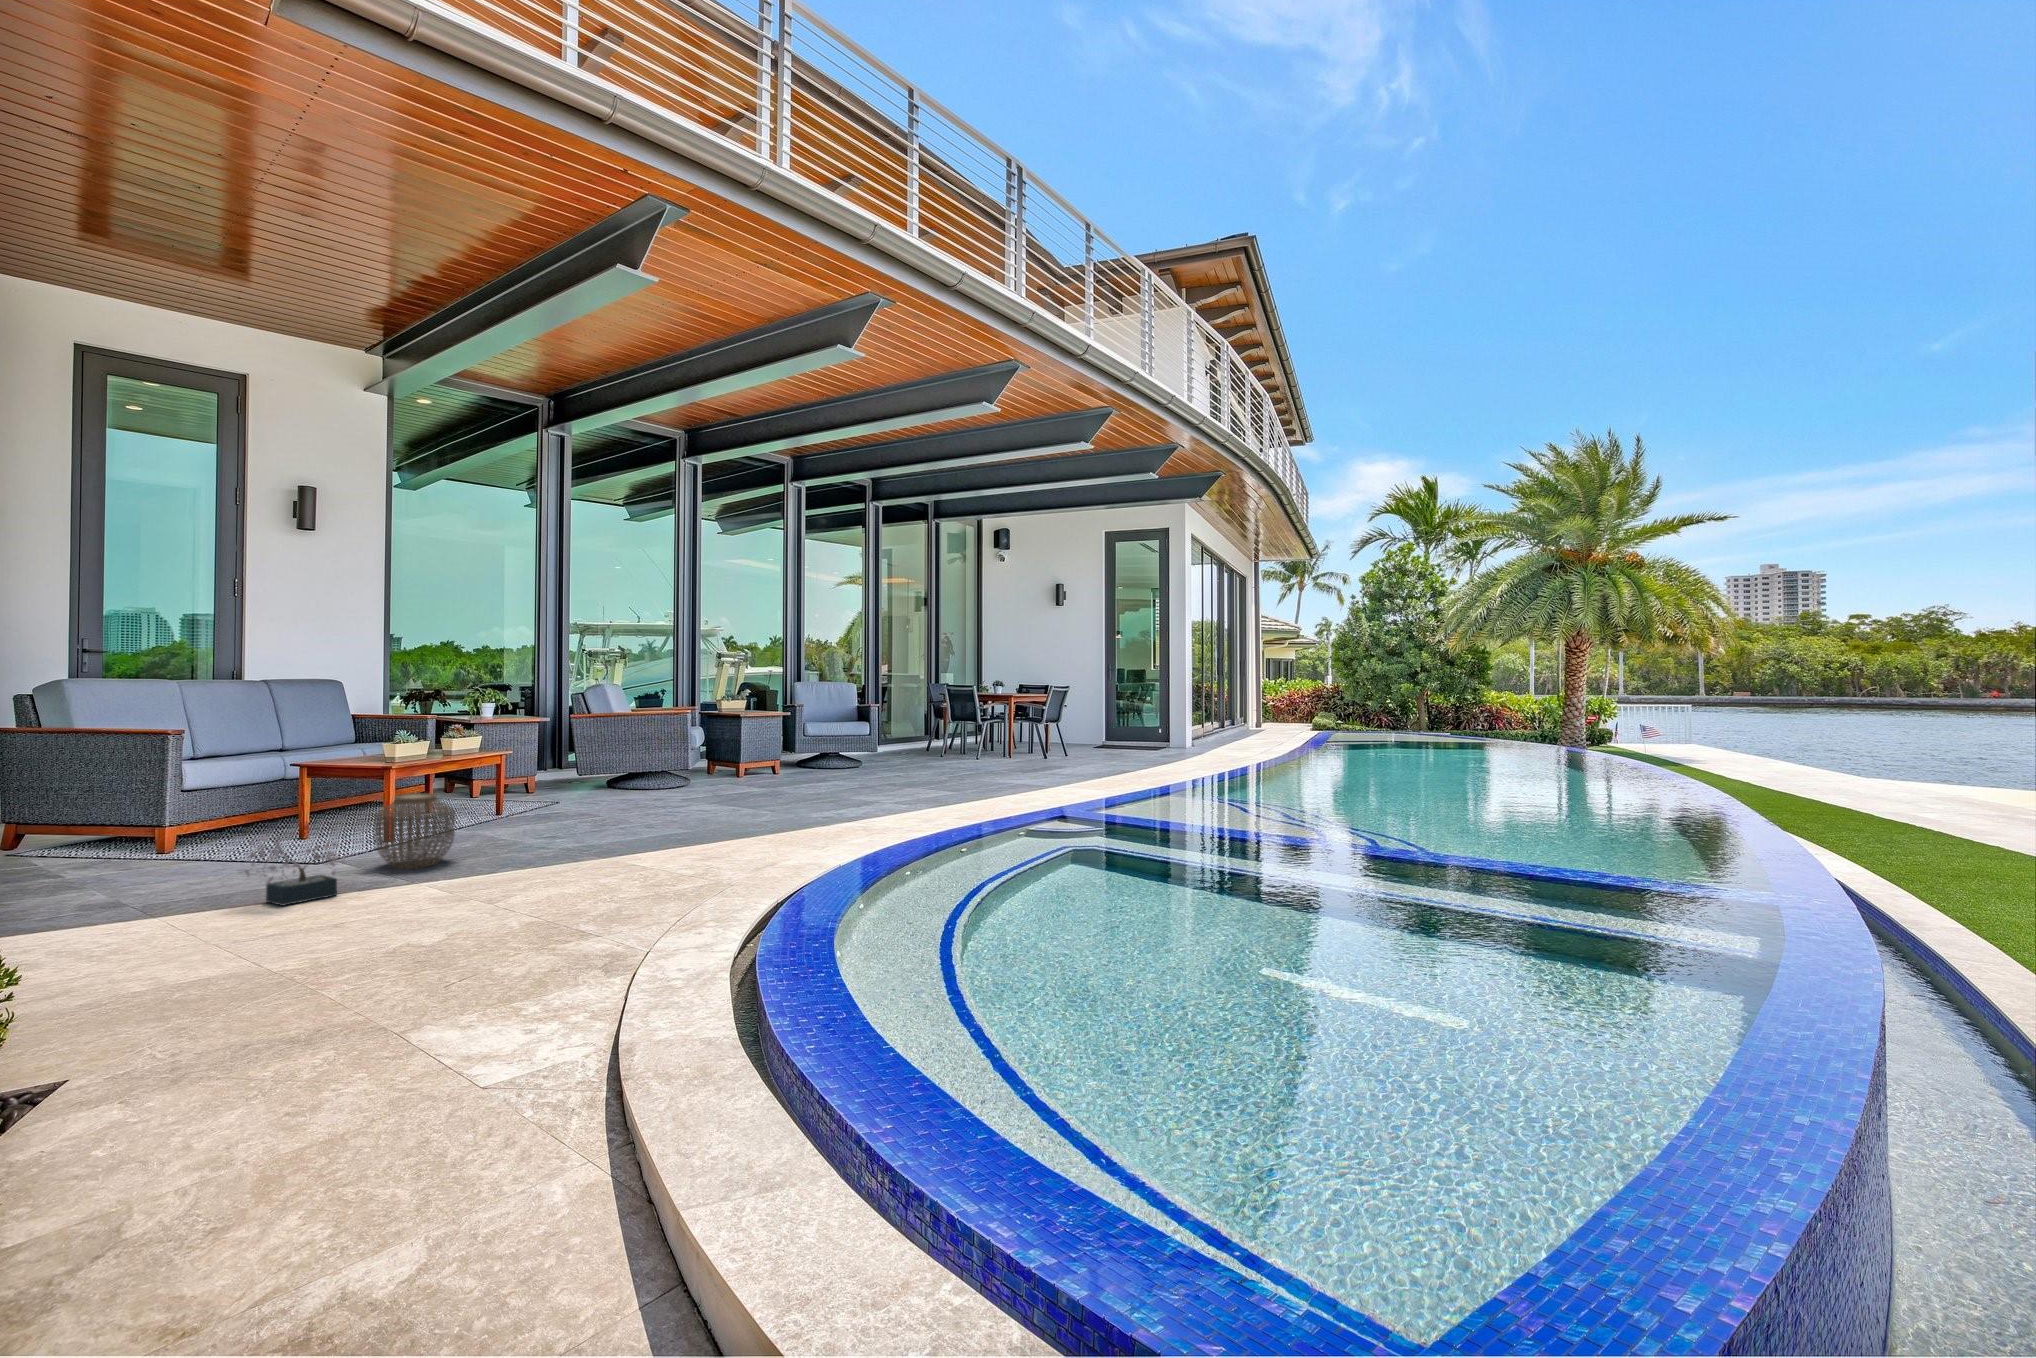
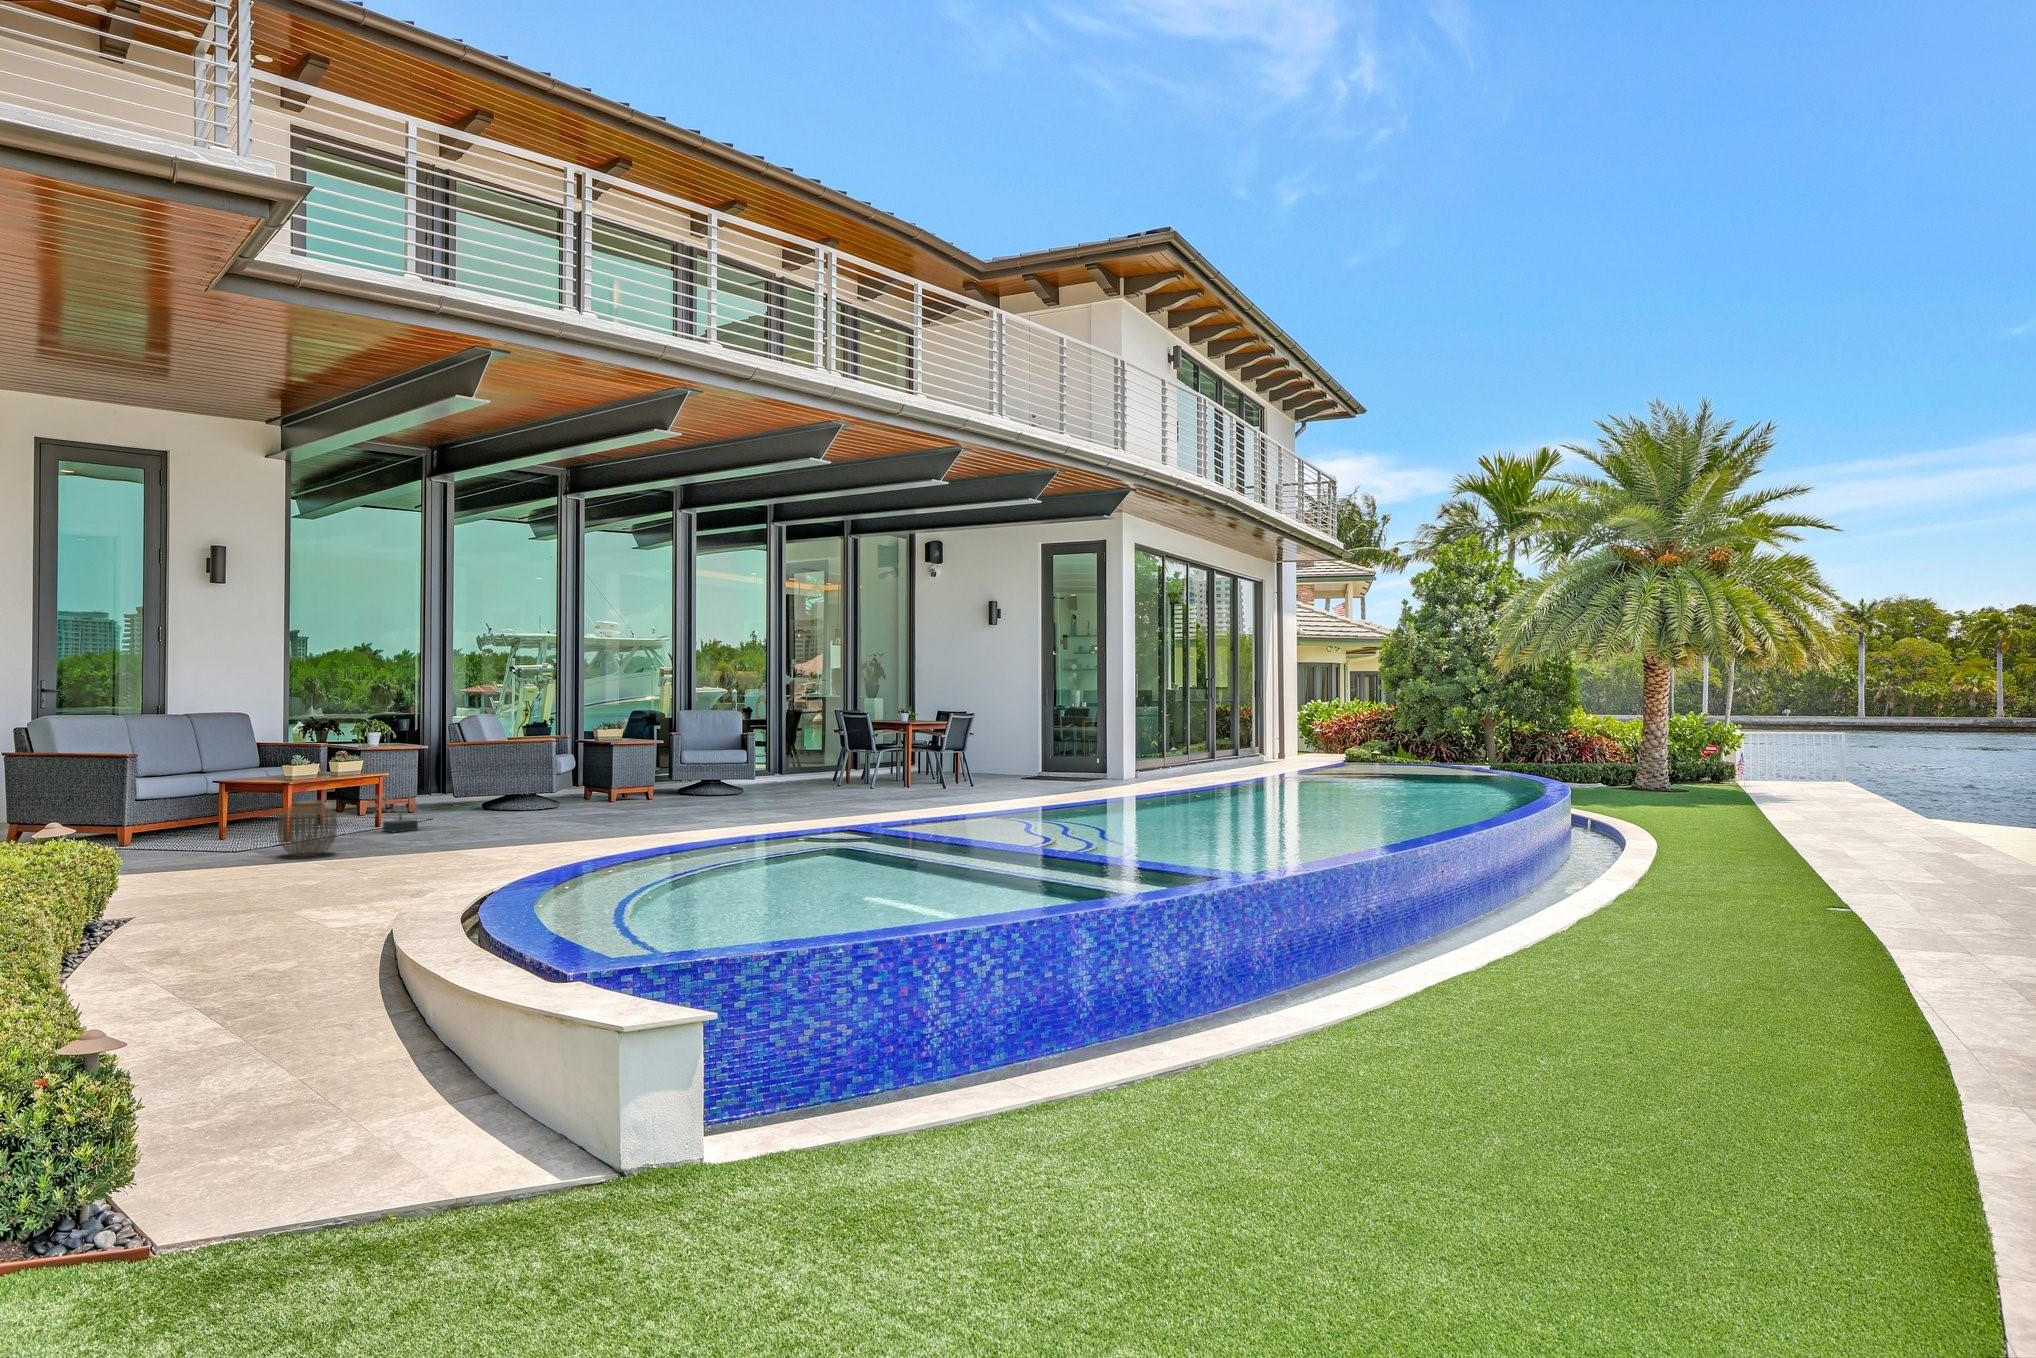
decorative plant: present [245,836,346,906] -> present [375,795,418,833]

